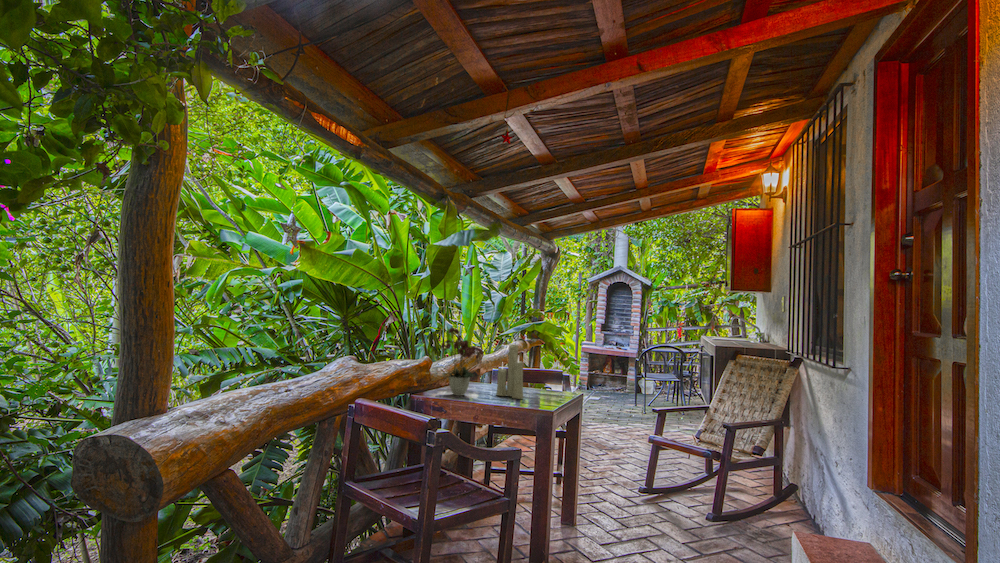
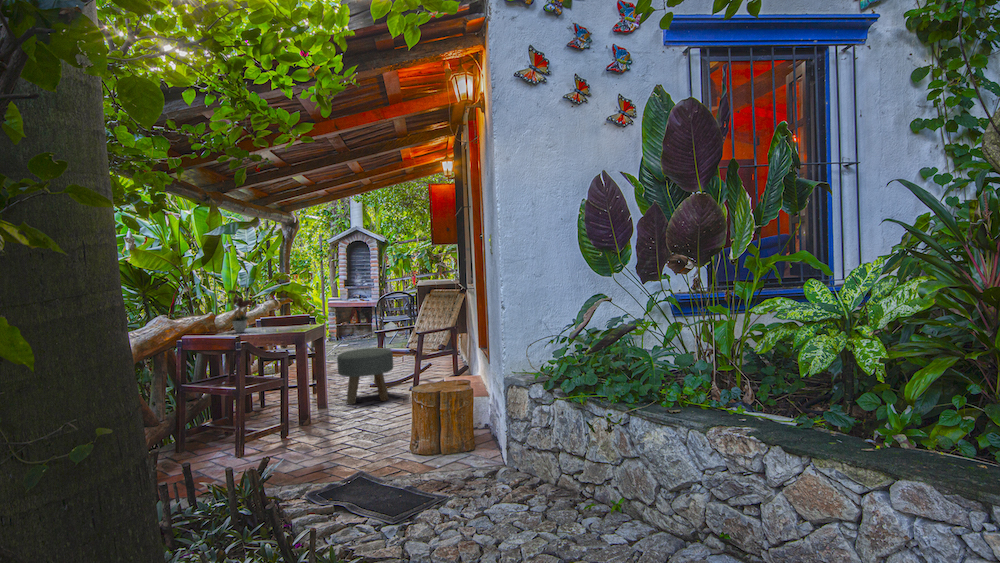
candle: present [496,343,523,399] -> none [265,290,284,330]
ottoman: none [597,437,686,536] -> present [337,348,393,405]

